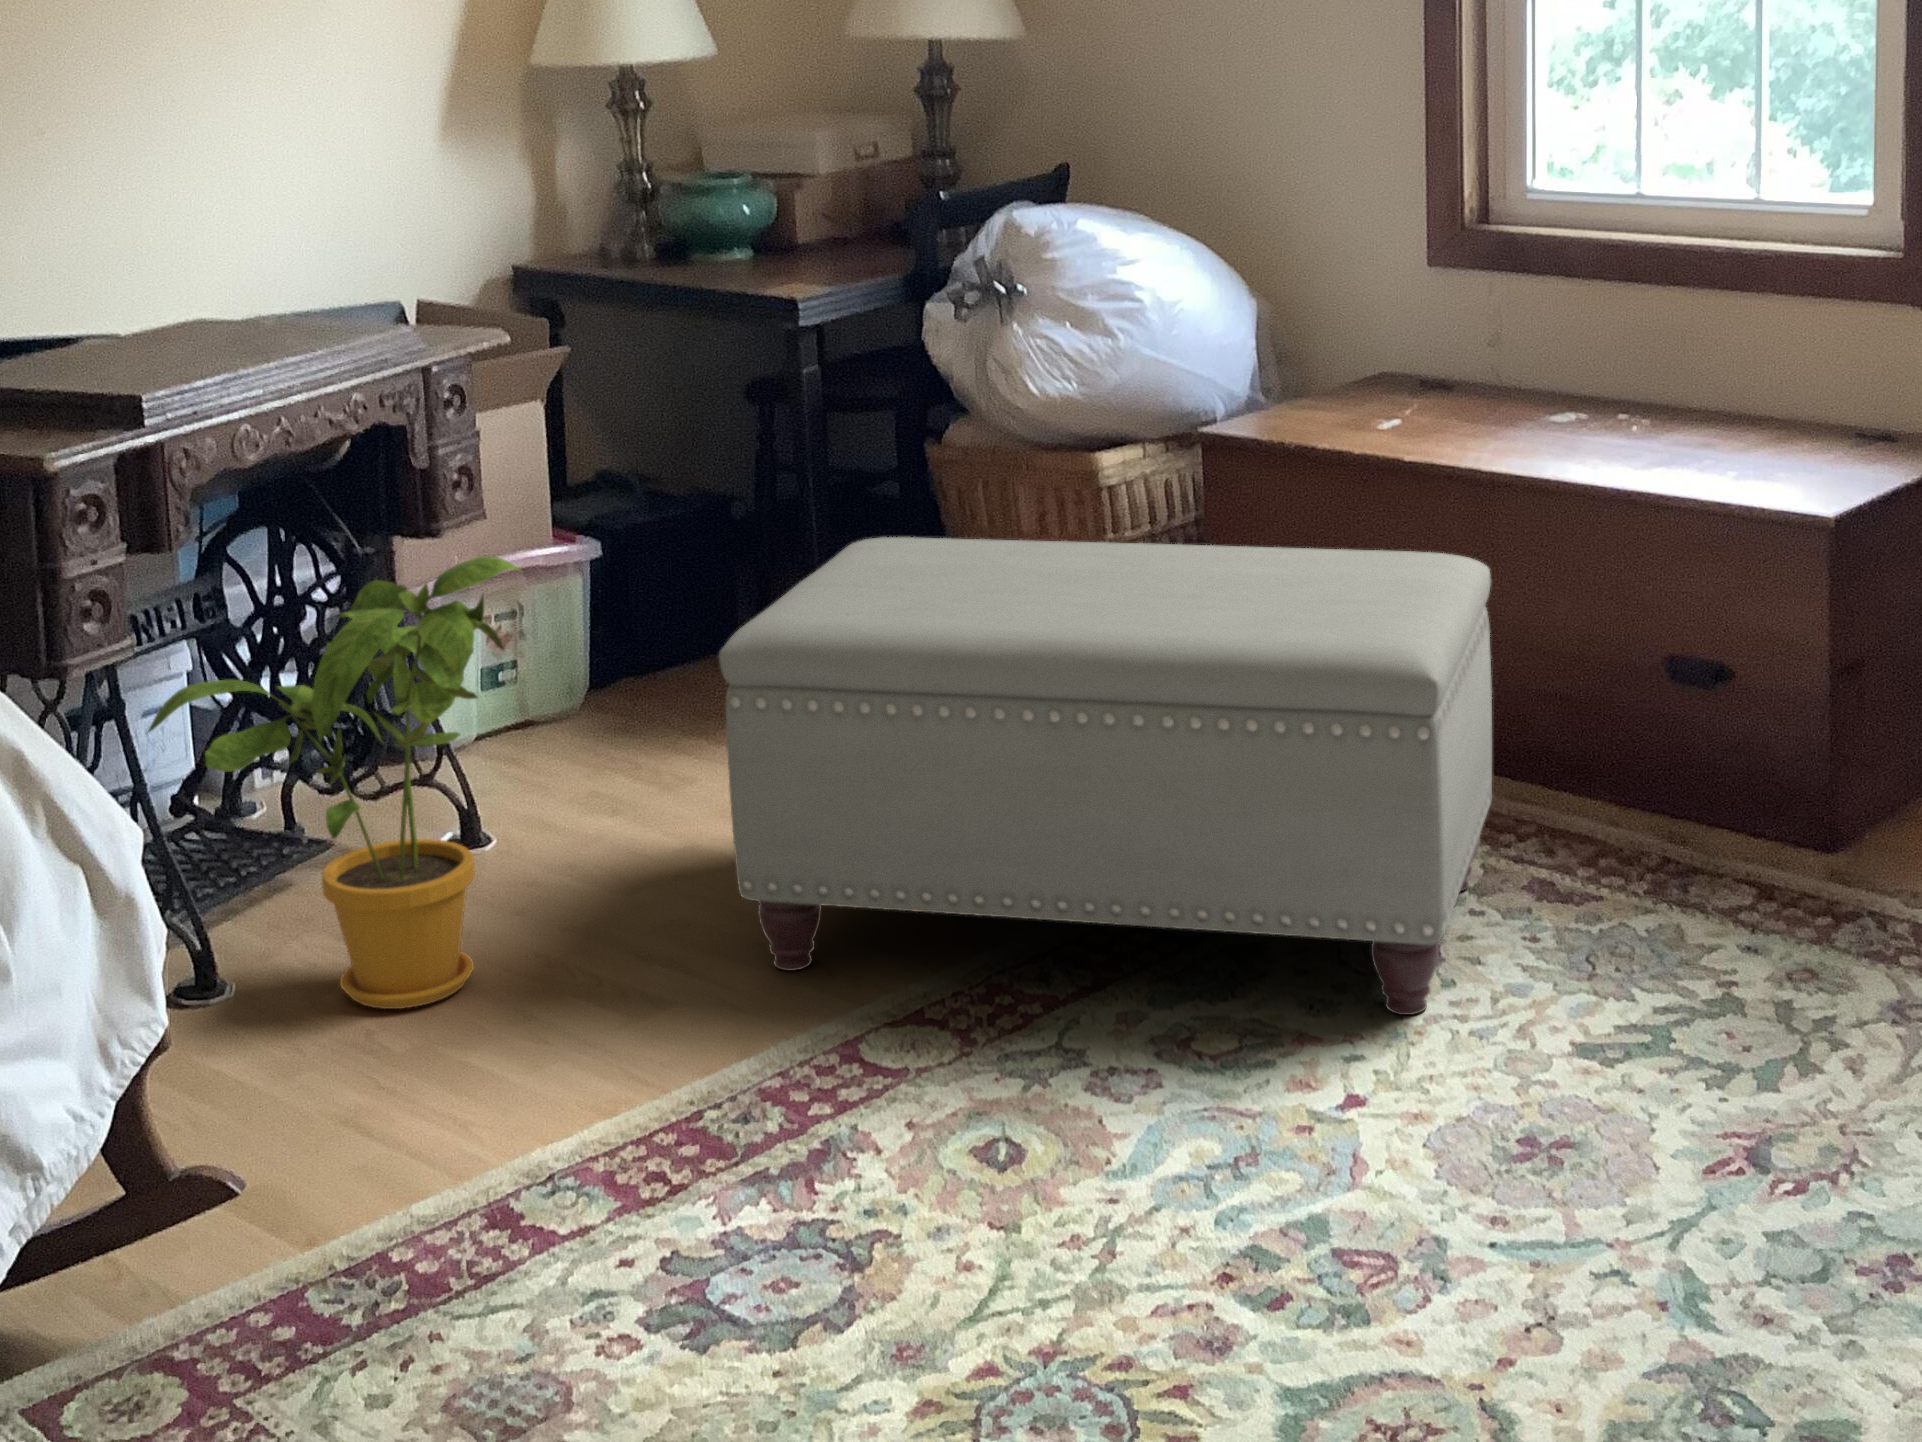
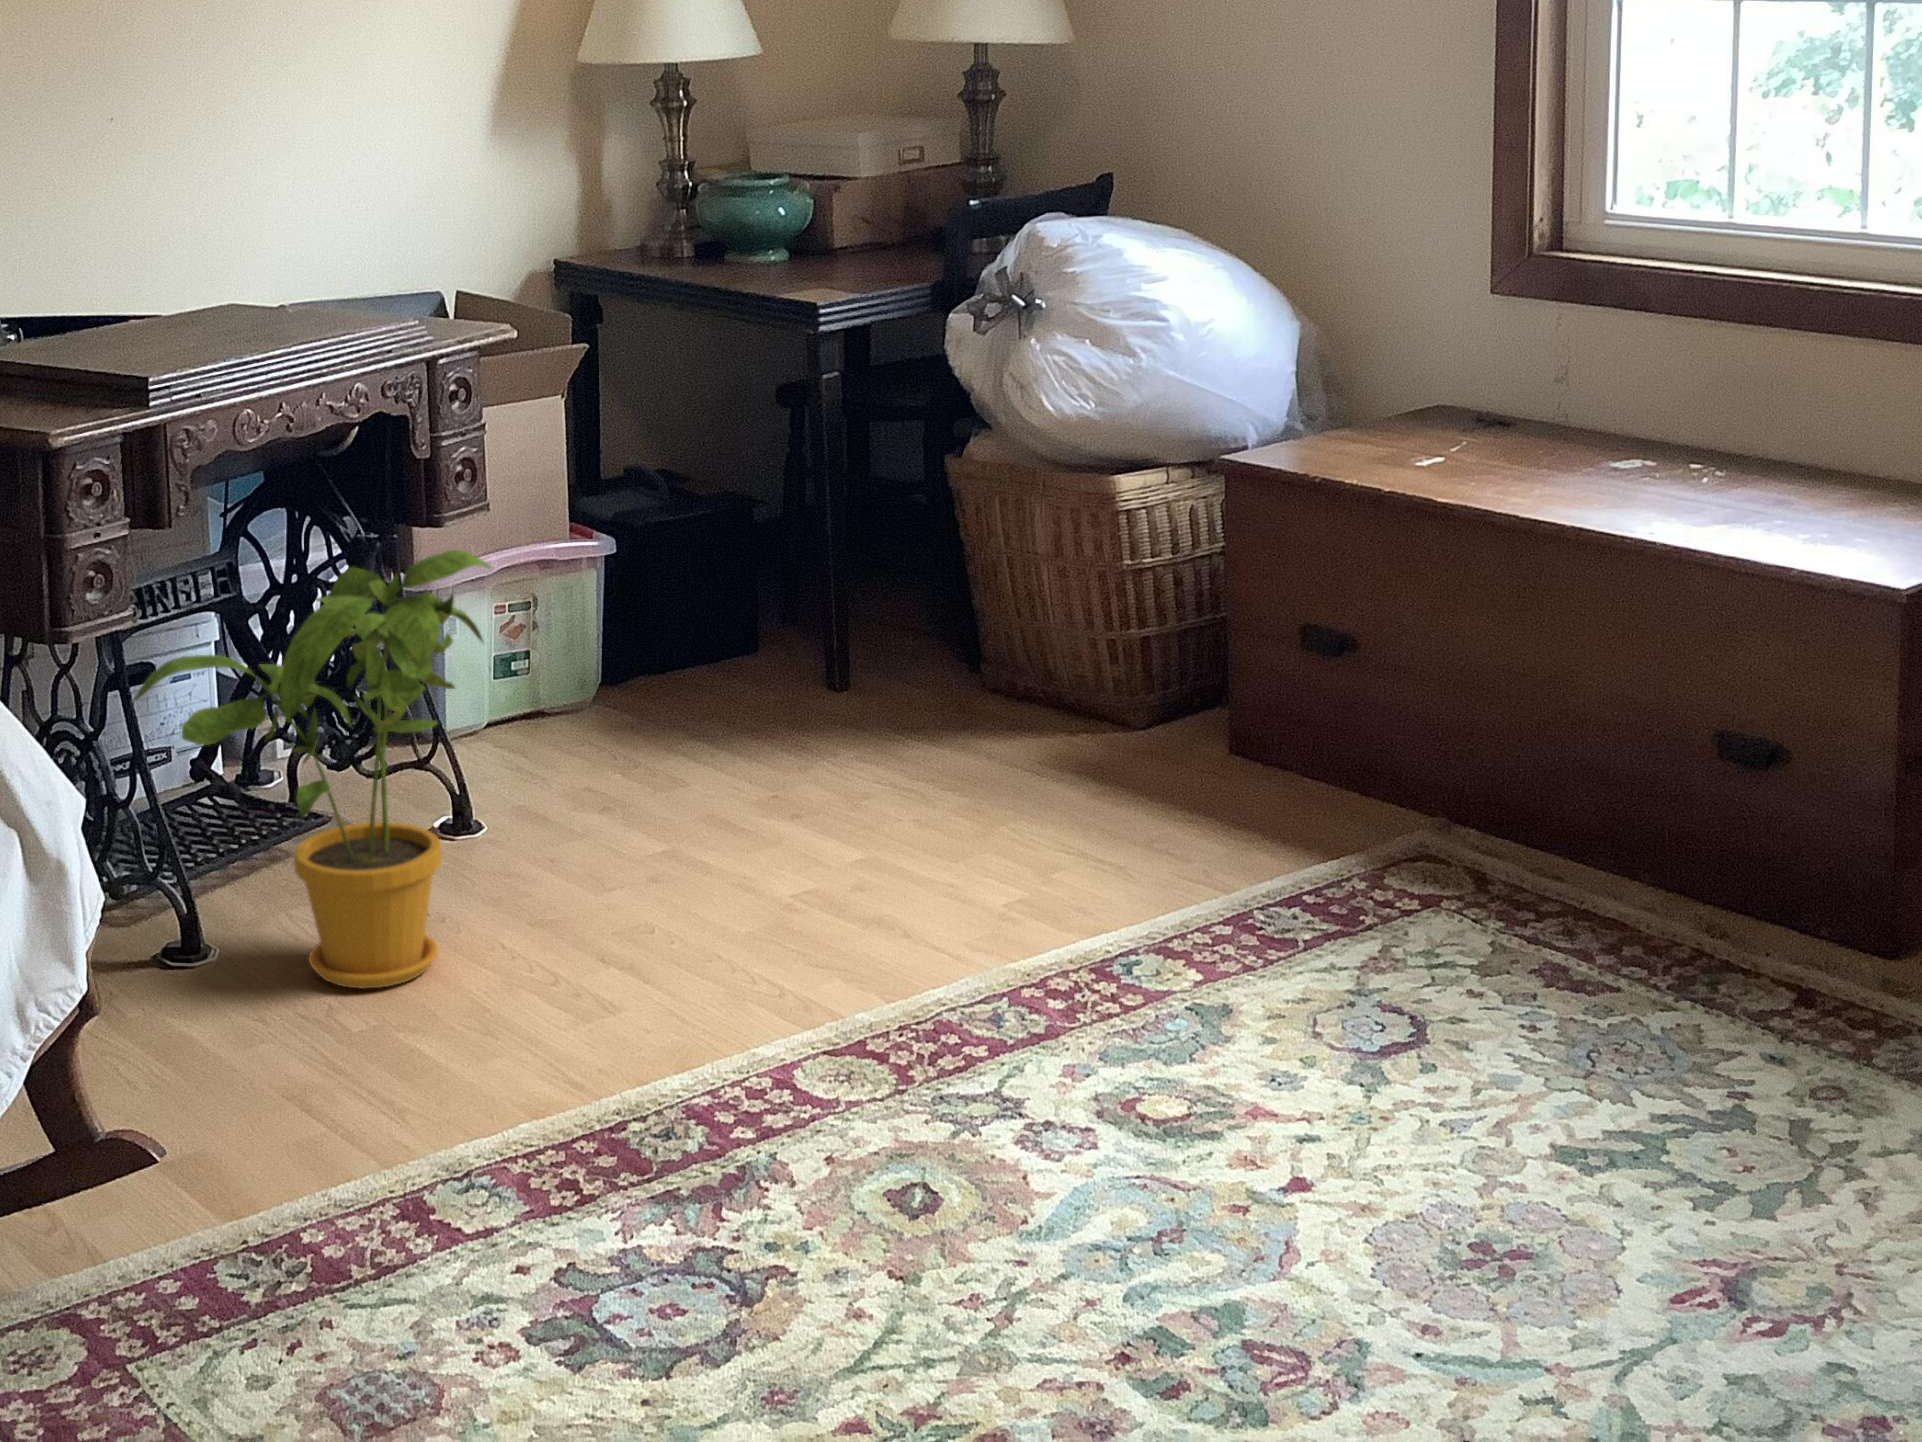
ottoman: present [719,537,1492,1015] -> none [682,553,1504,1094]

